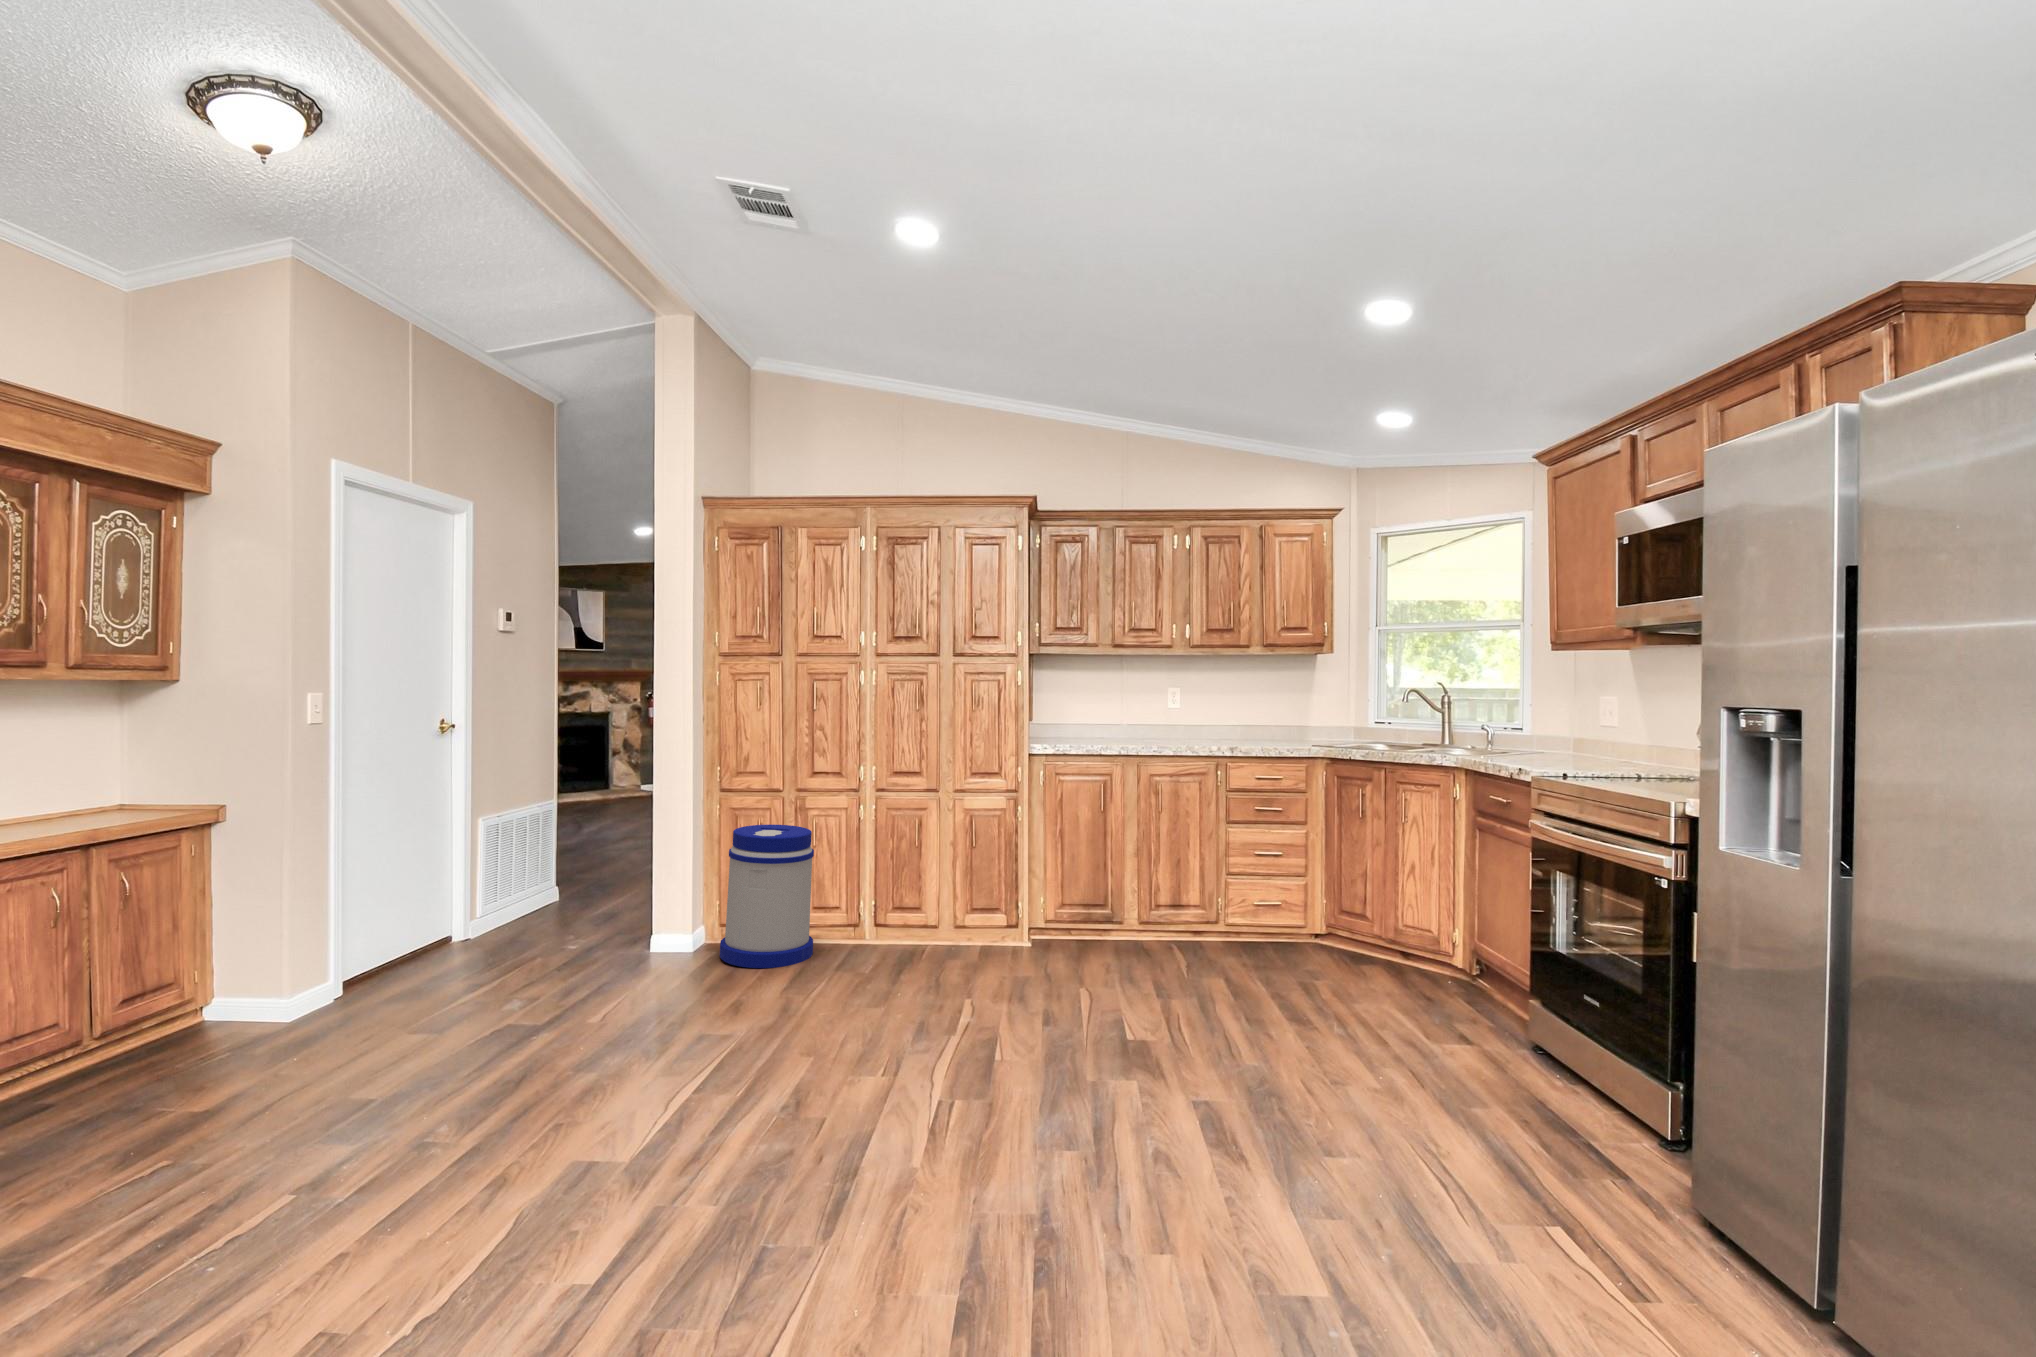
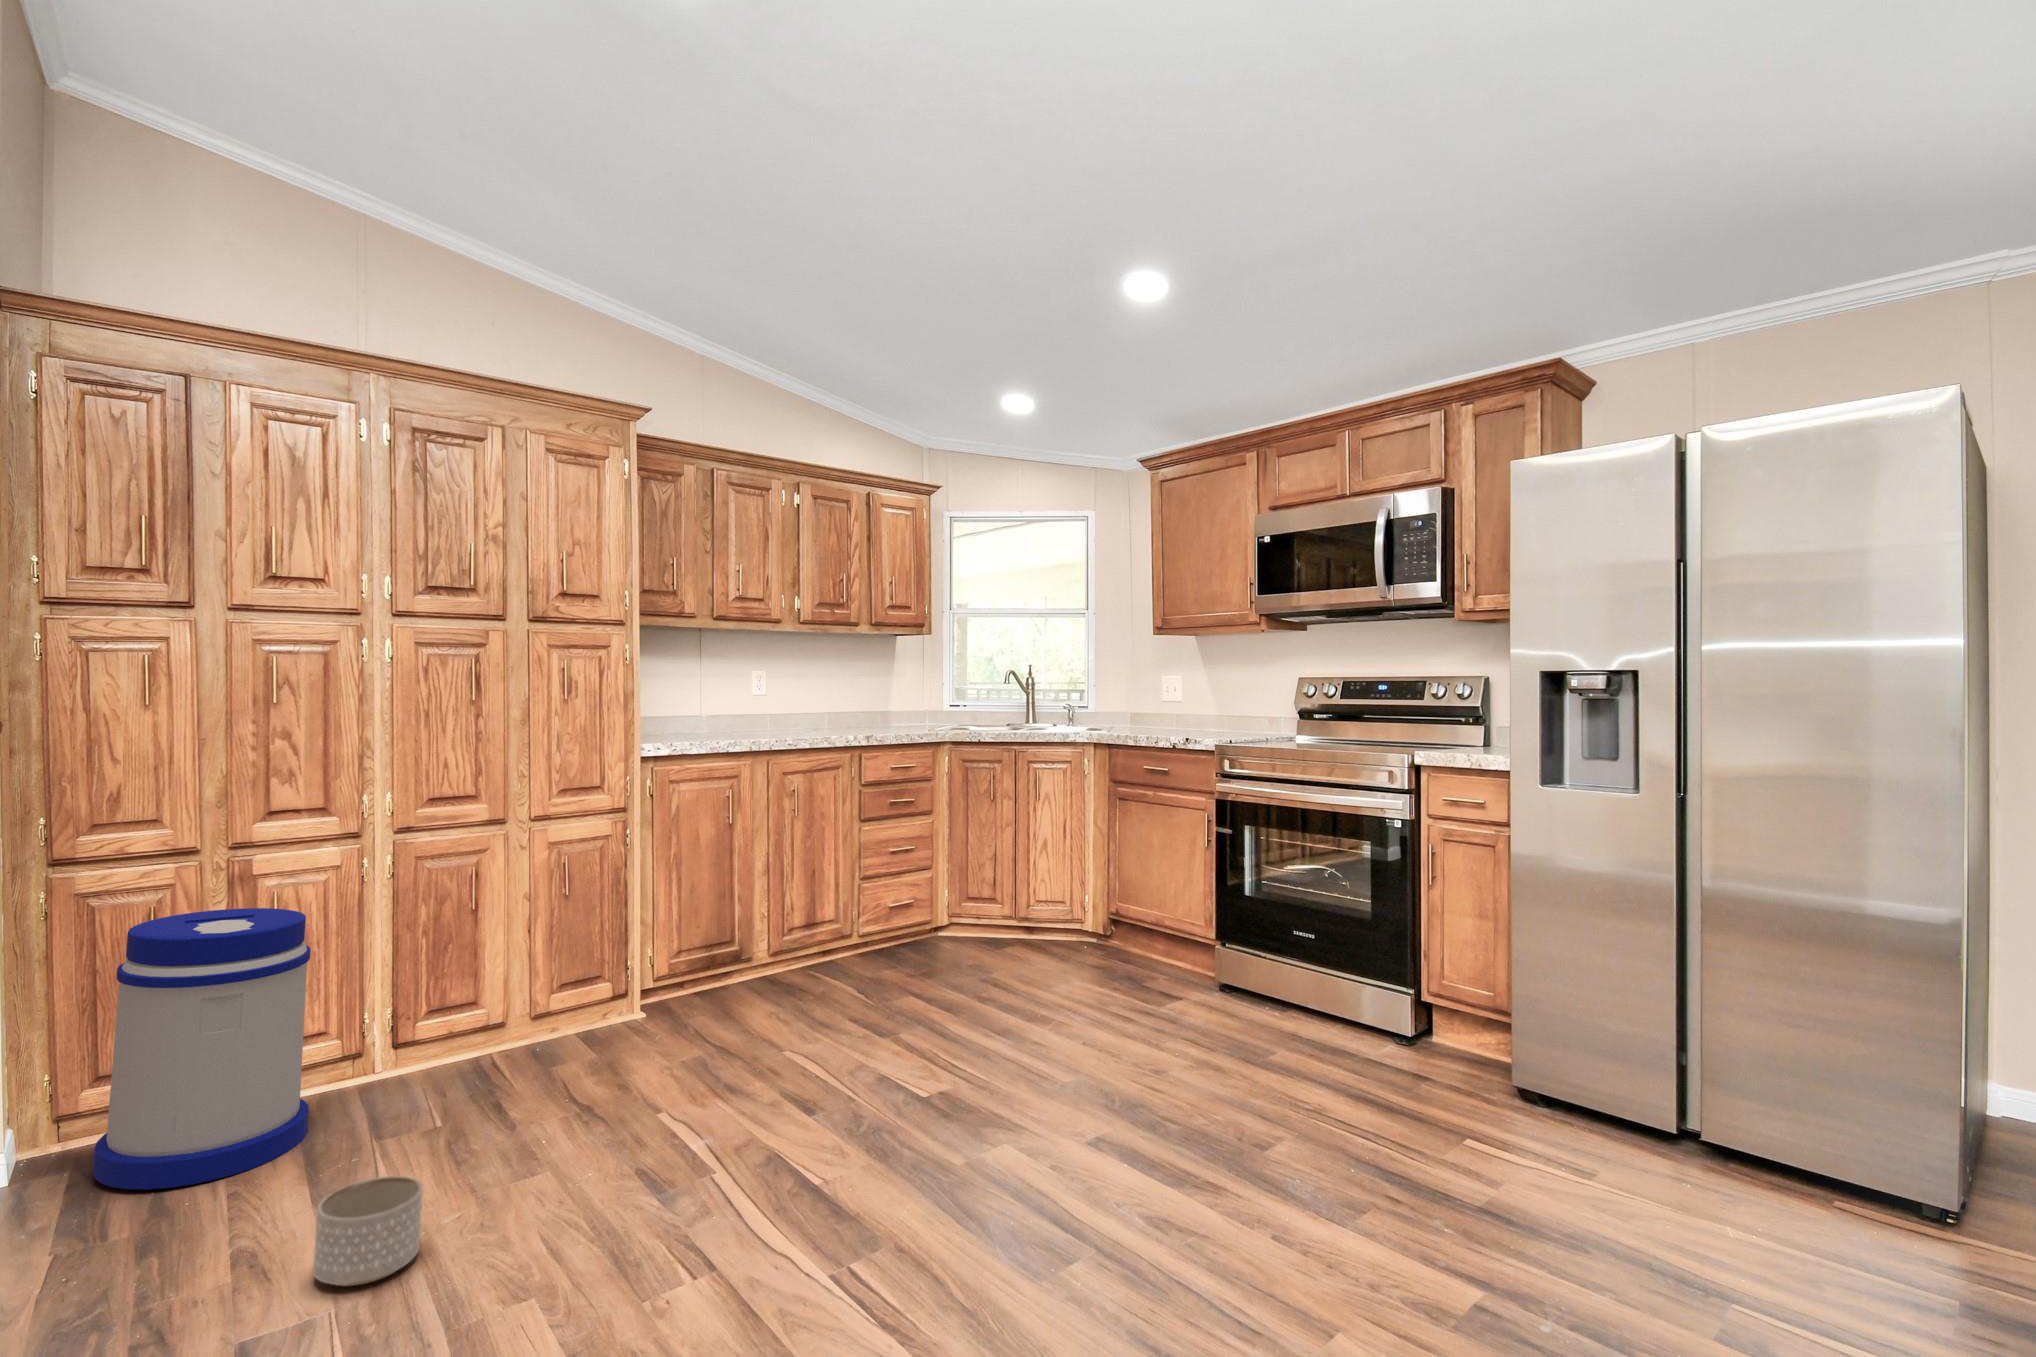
planter: none [723,978,775,1029] -> present [313,1176,423,1286]

